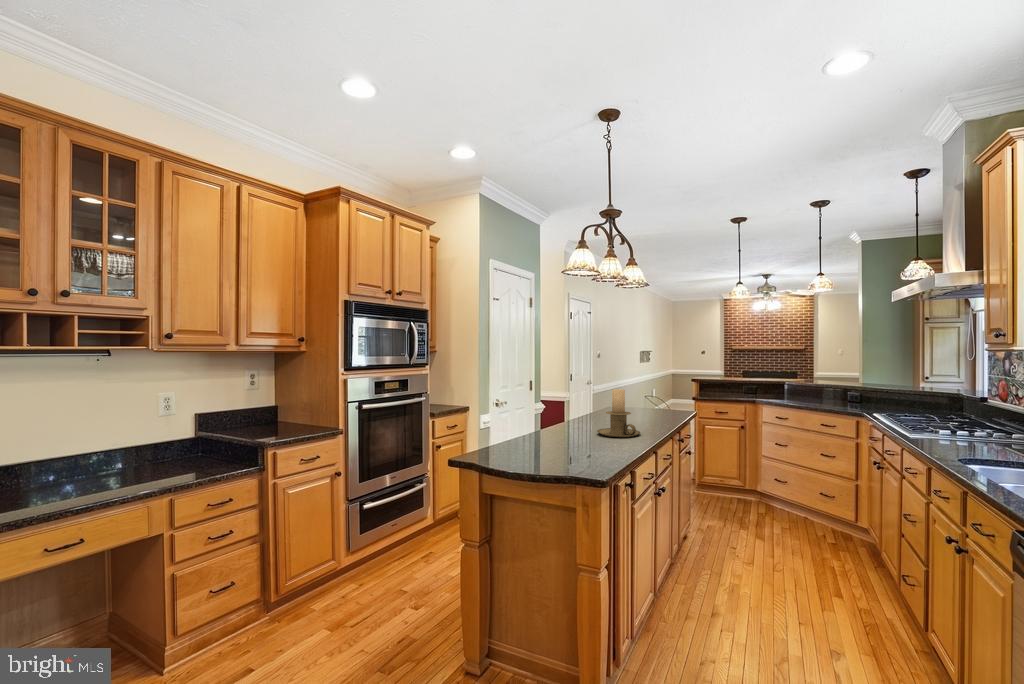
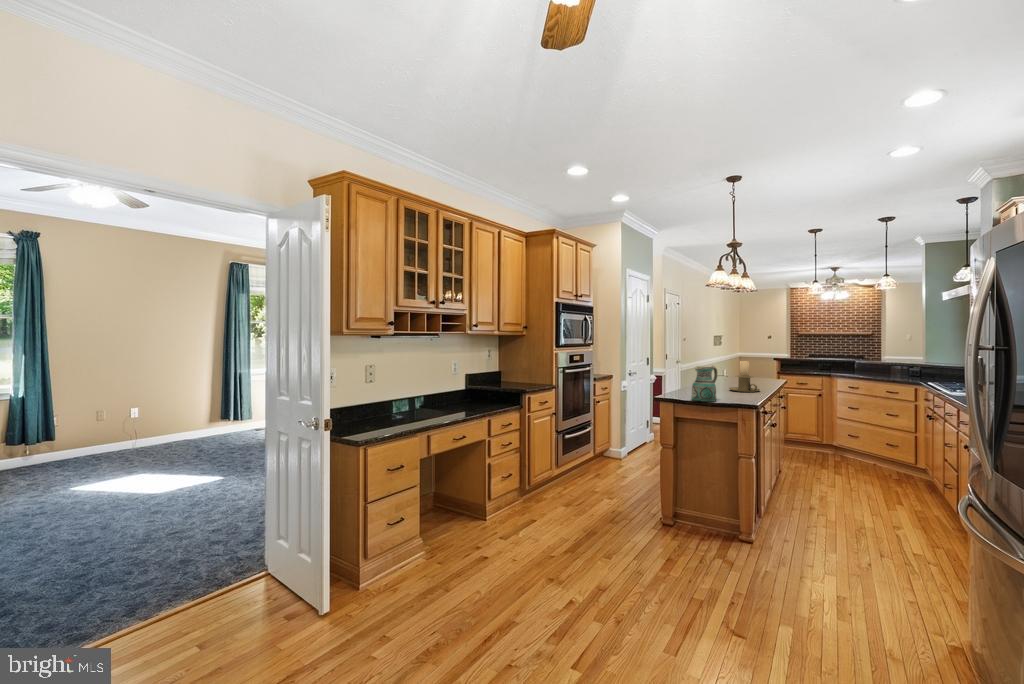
ceramic pitcher: none [516,400,561,463] -> present [691,366,717,402]

